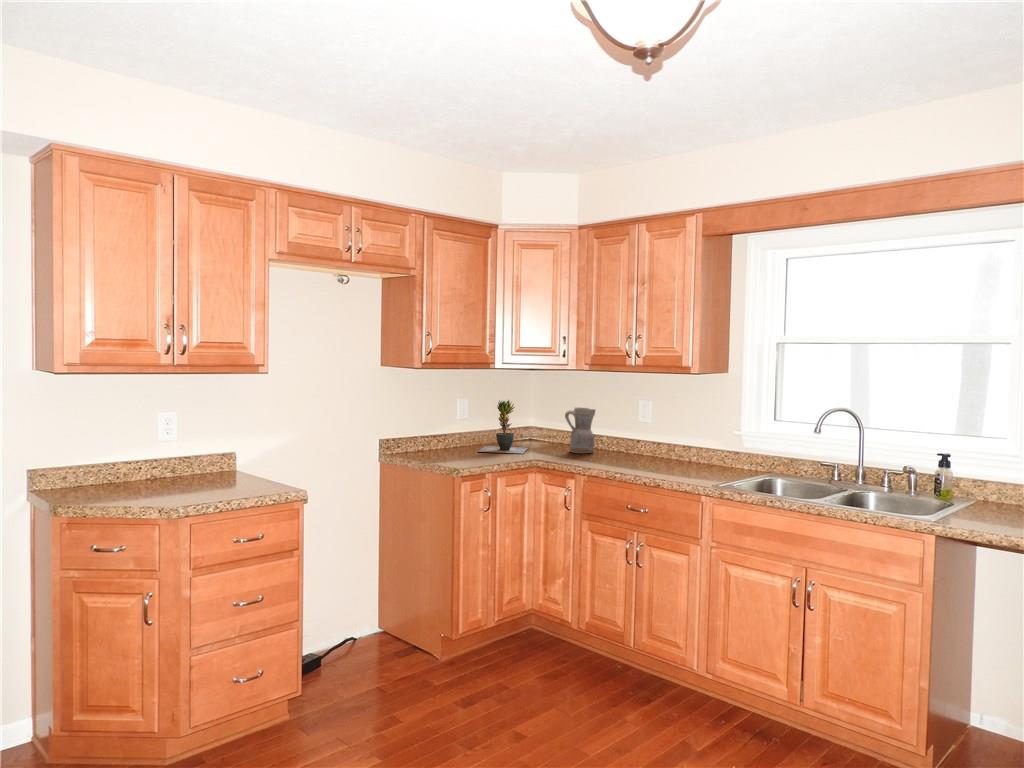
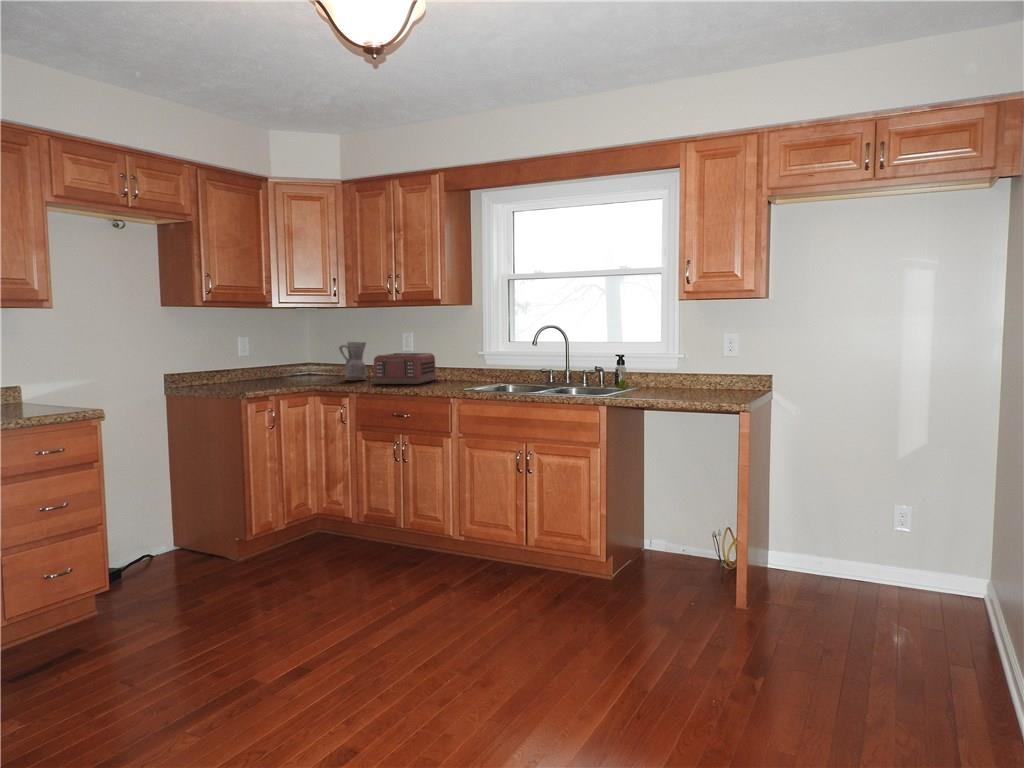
potted plant: present [478,400,528,454] -> none [260,337,308,384]
toaster: none [603,424,678,467] -> present [373,353,437,384]

